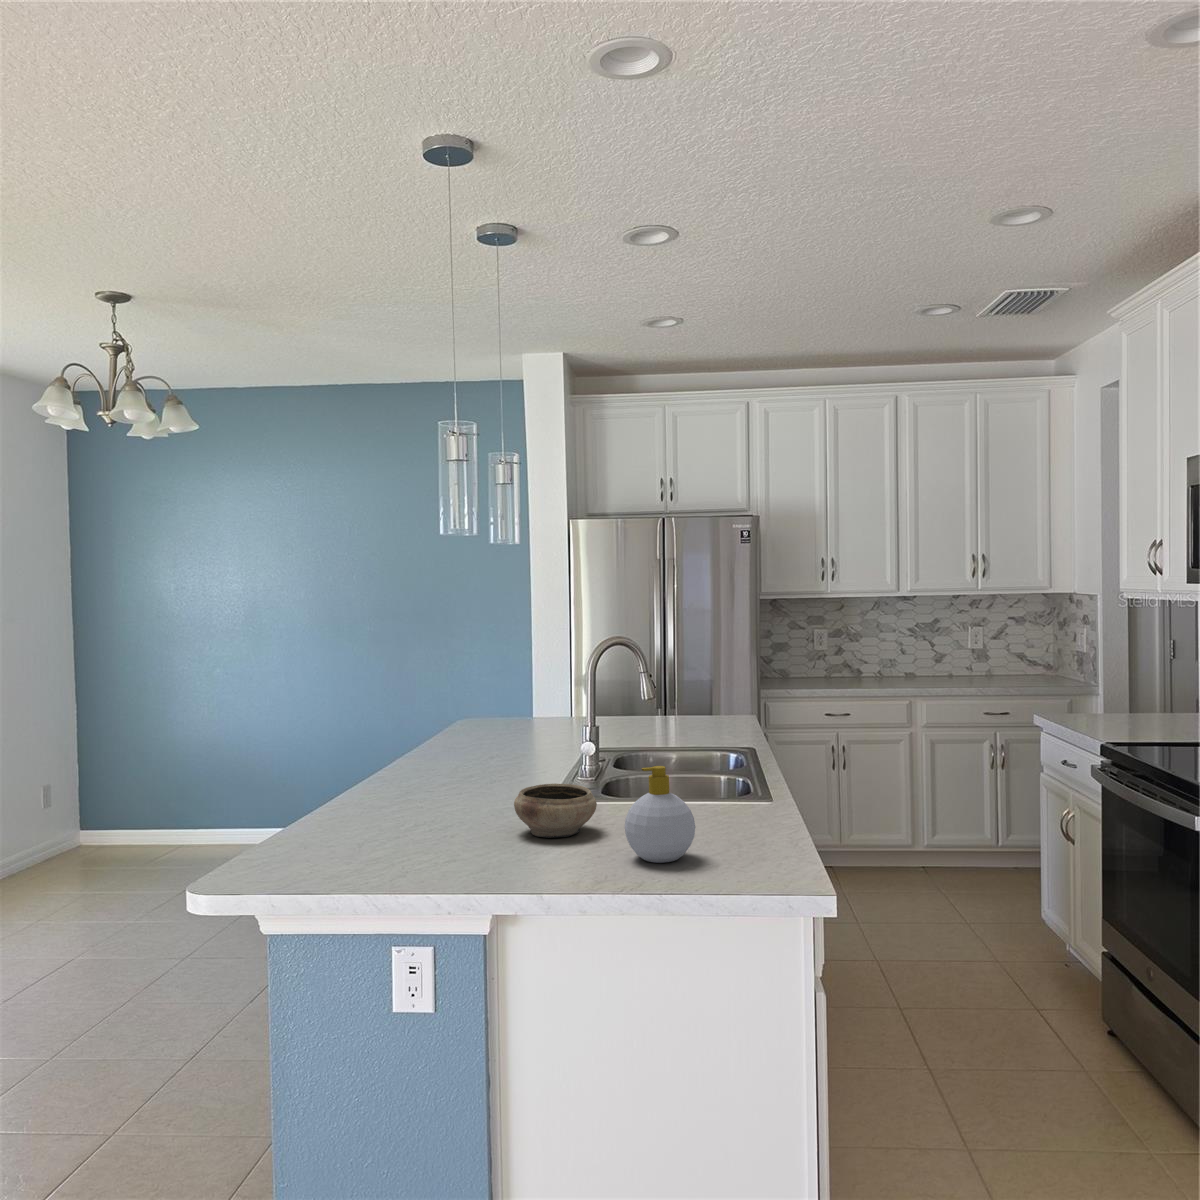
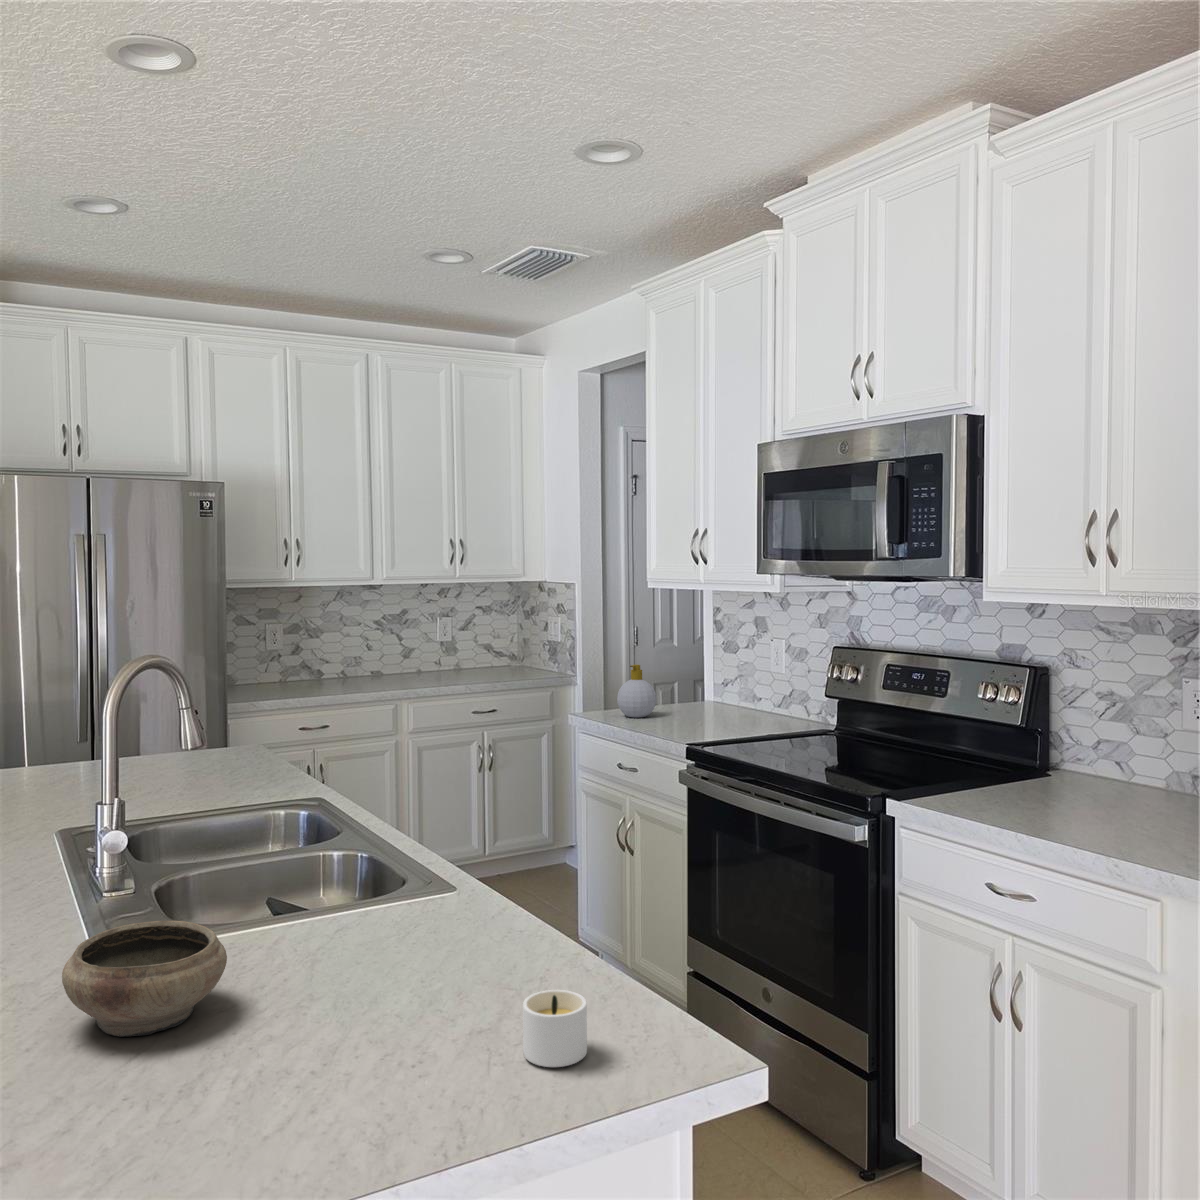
soap bottle: present [625,766,695,863] -> present [617,665,656,718]
candle: none [716,841,774,882] -> present [523,990,587,1067]

